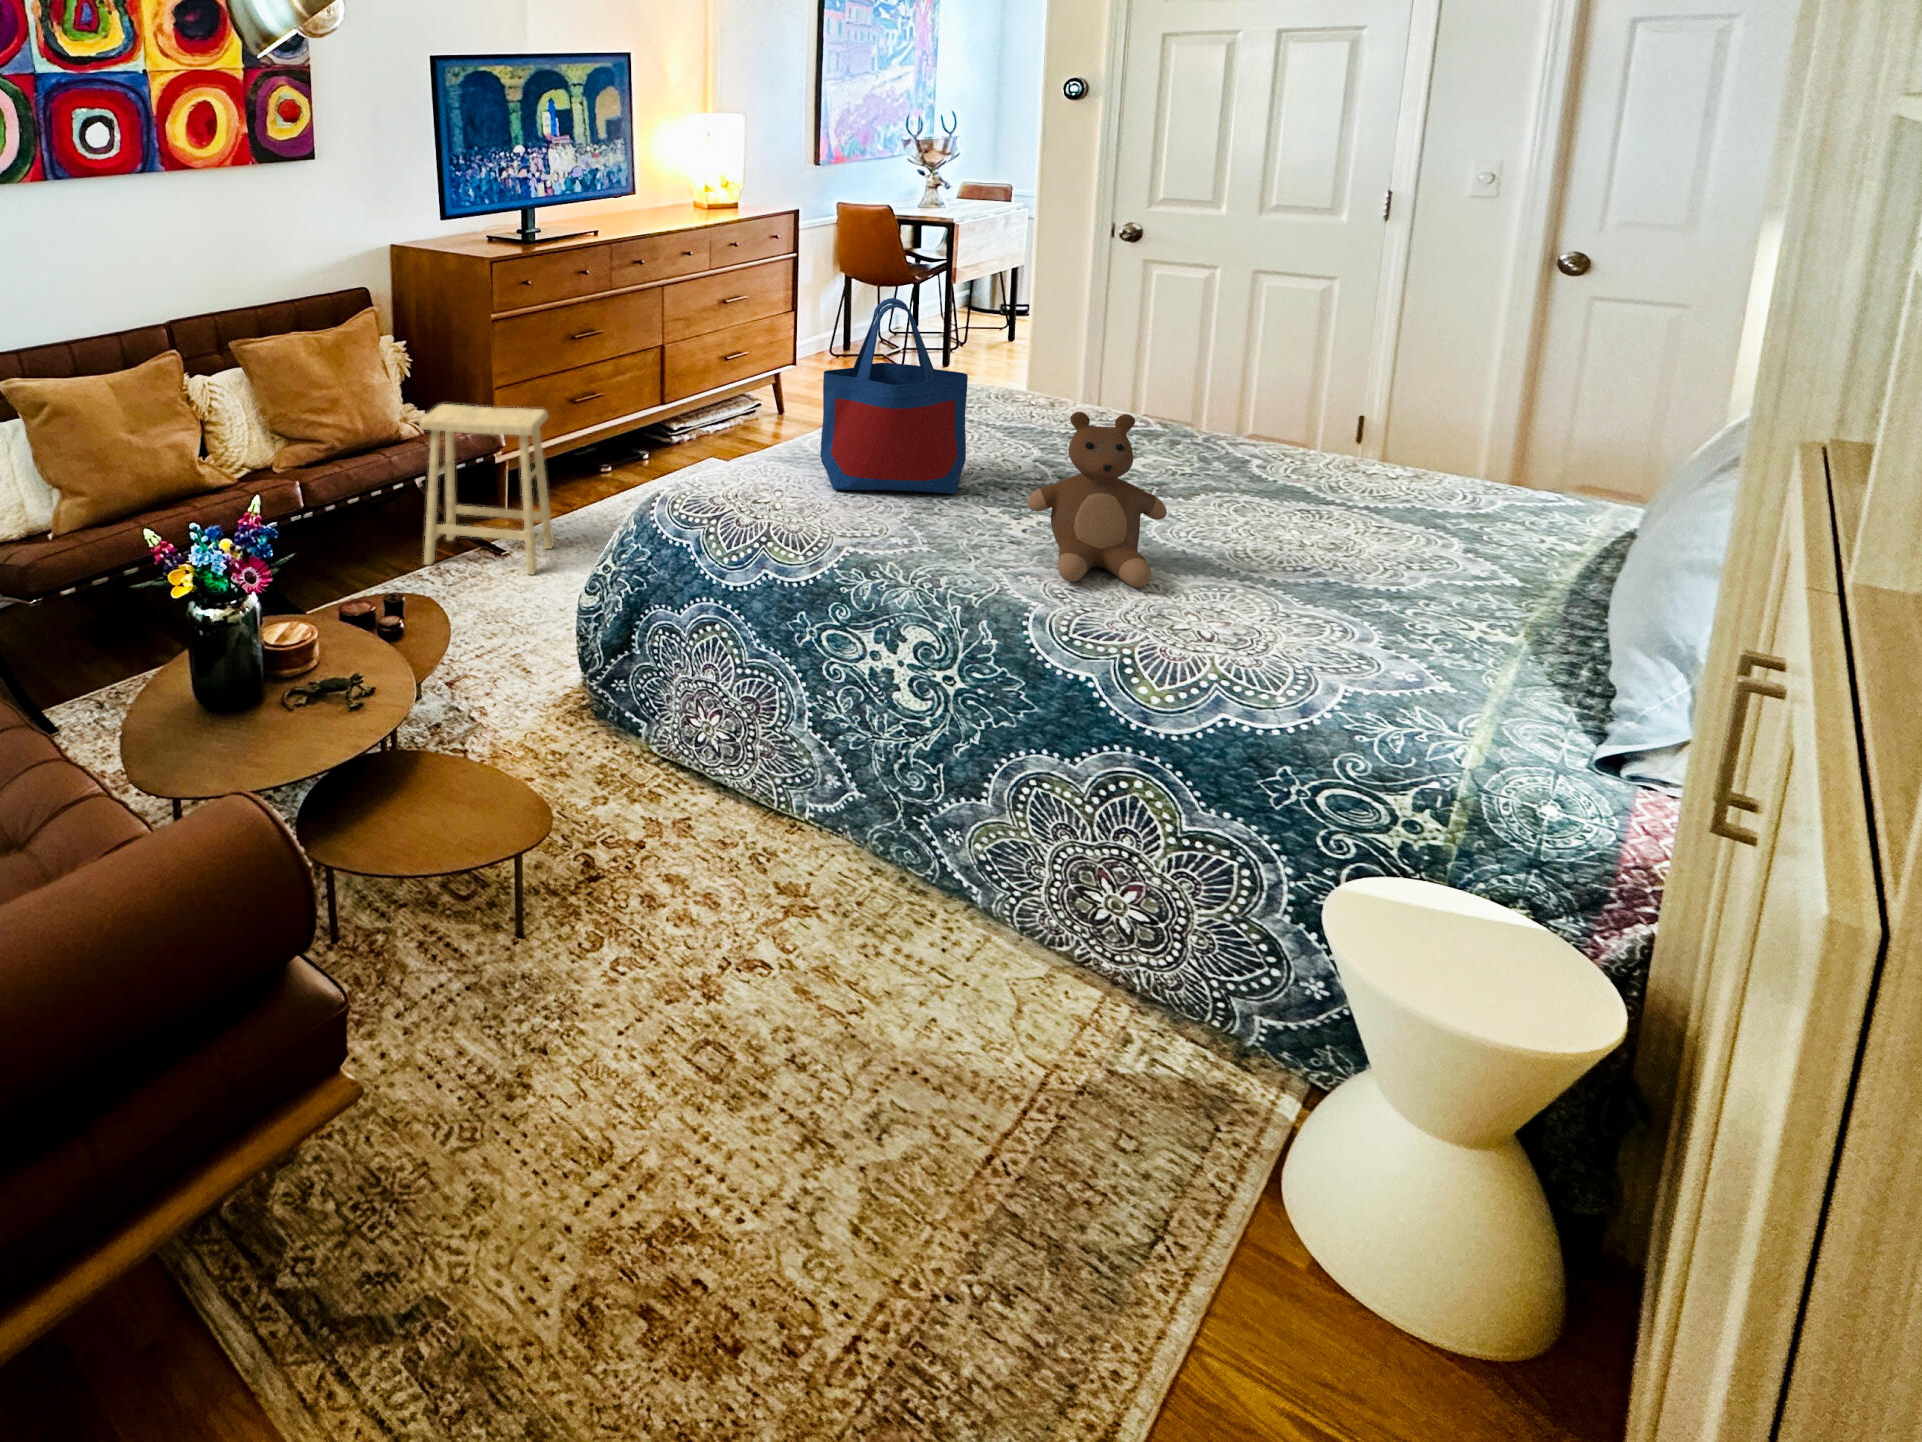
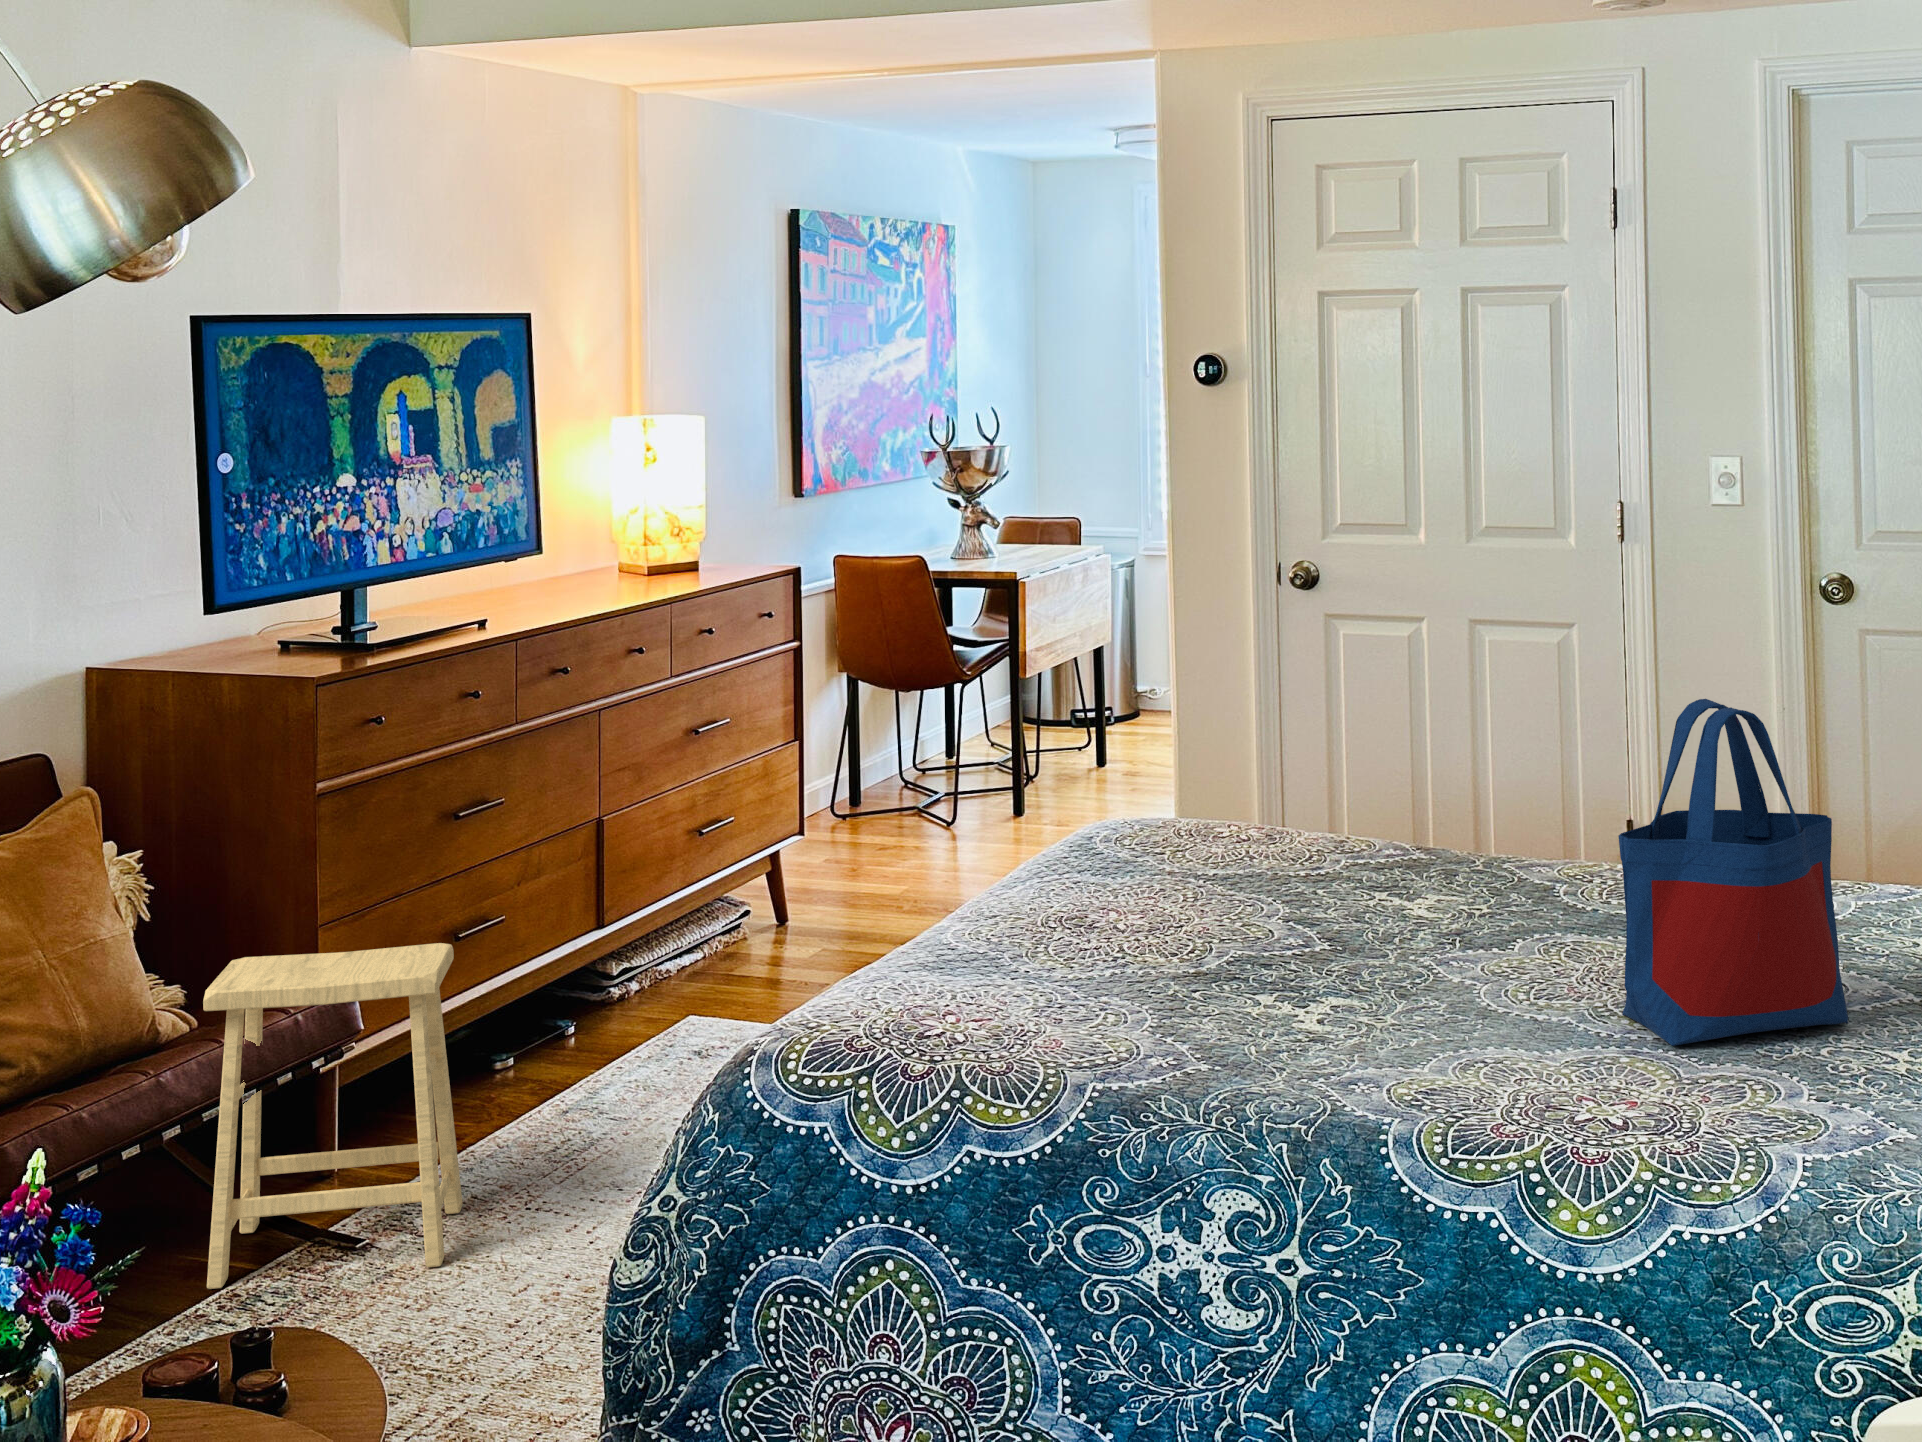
tote bag: present [820,298,968,494] -> present [1618,699,1848,1046]
teddy bear: present [1027,412,1167,587] -> none [1343,814,1526,1076]

